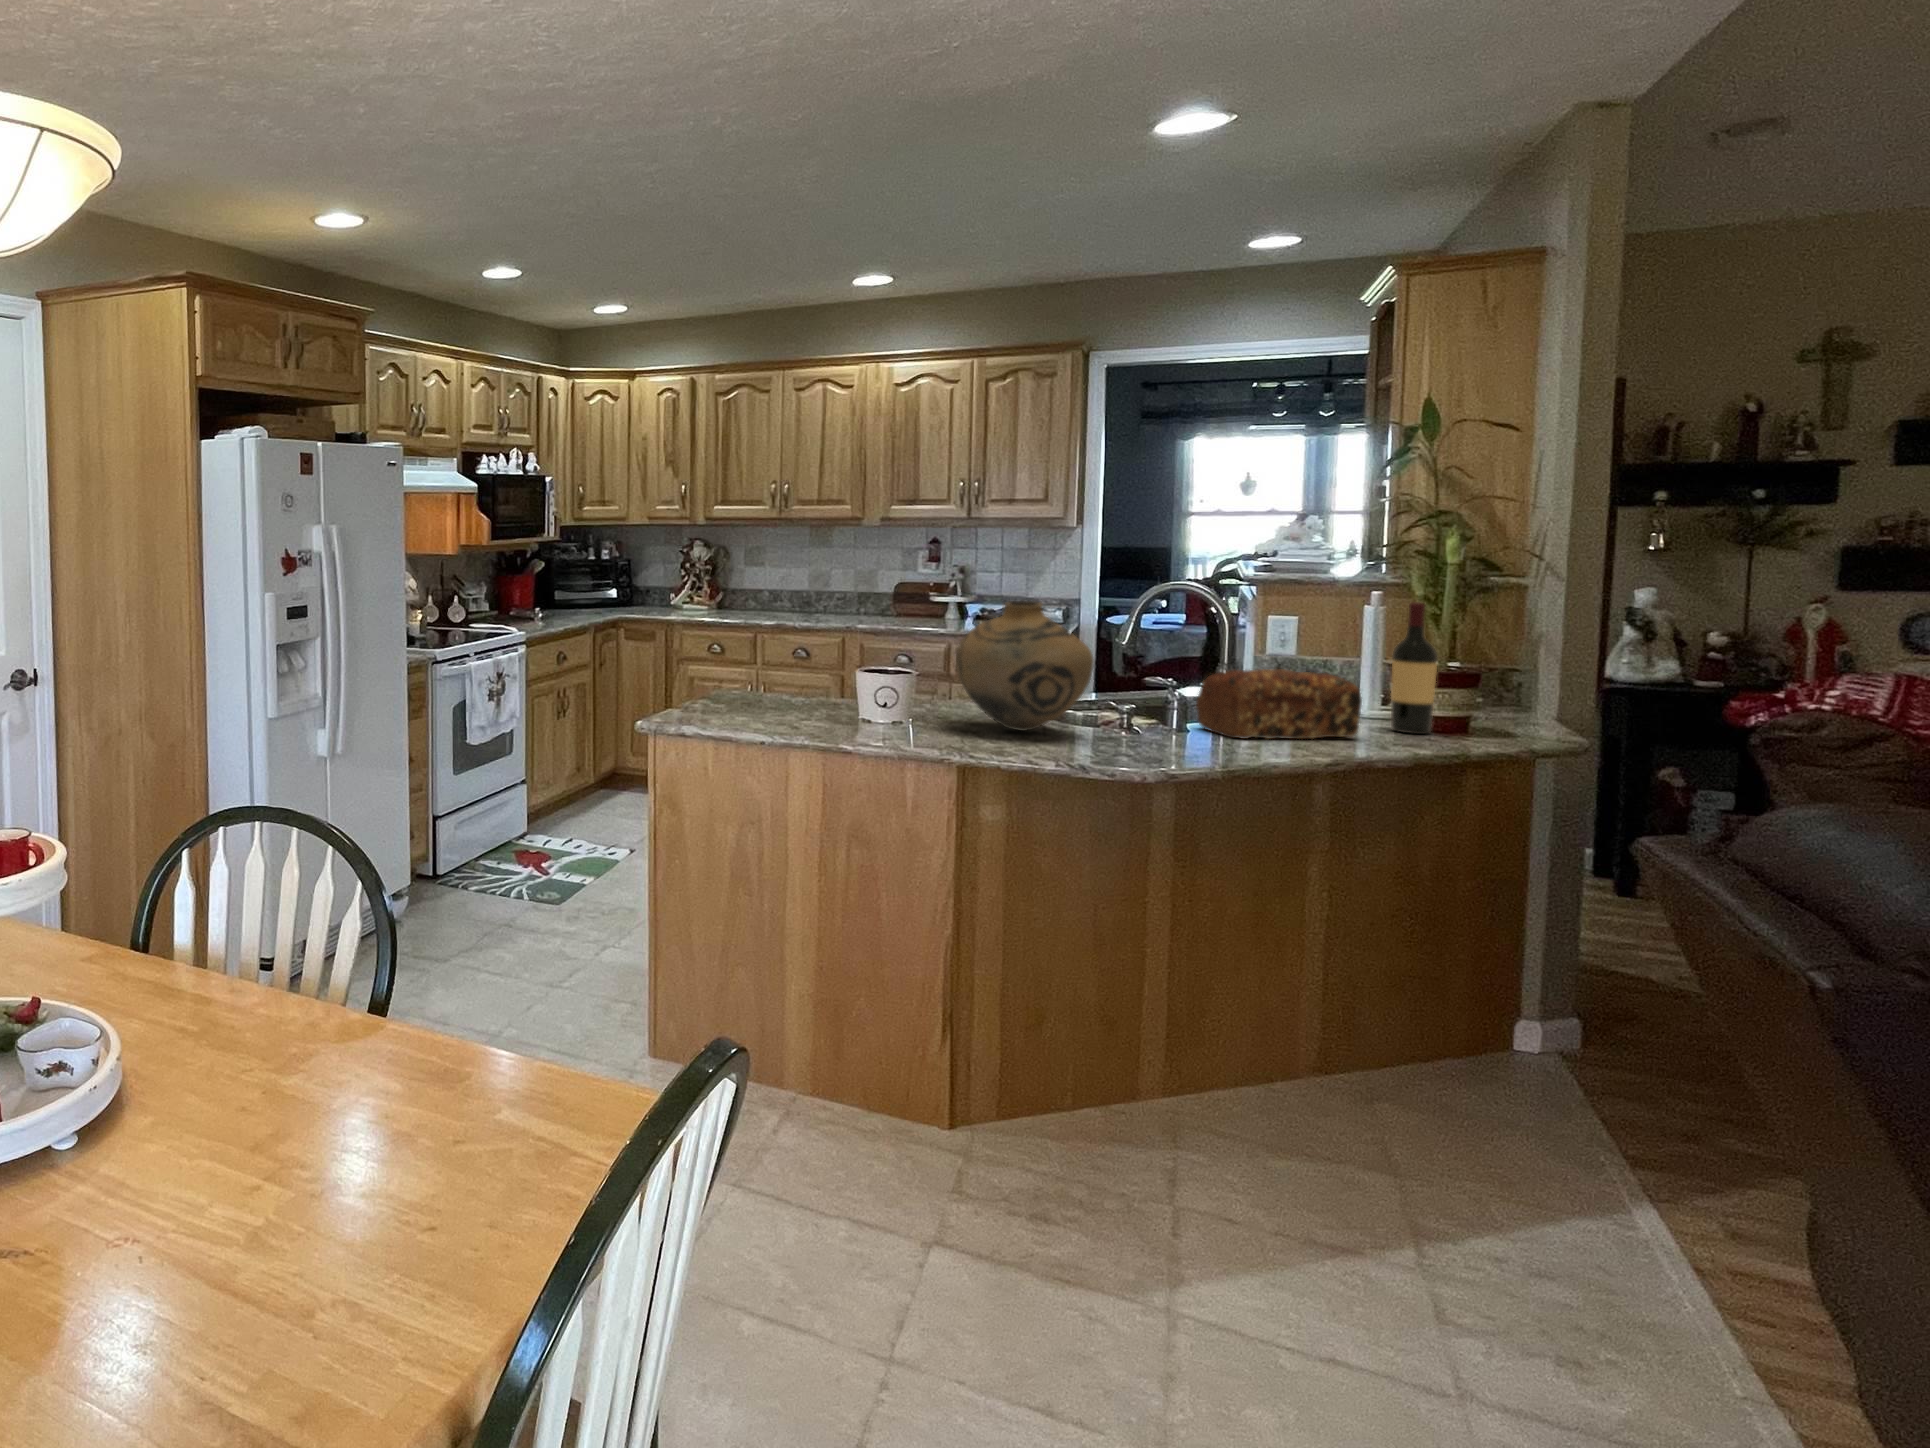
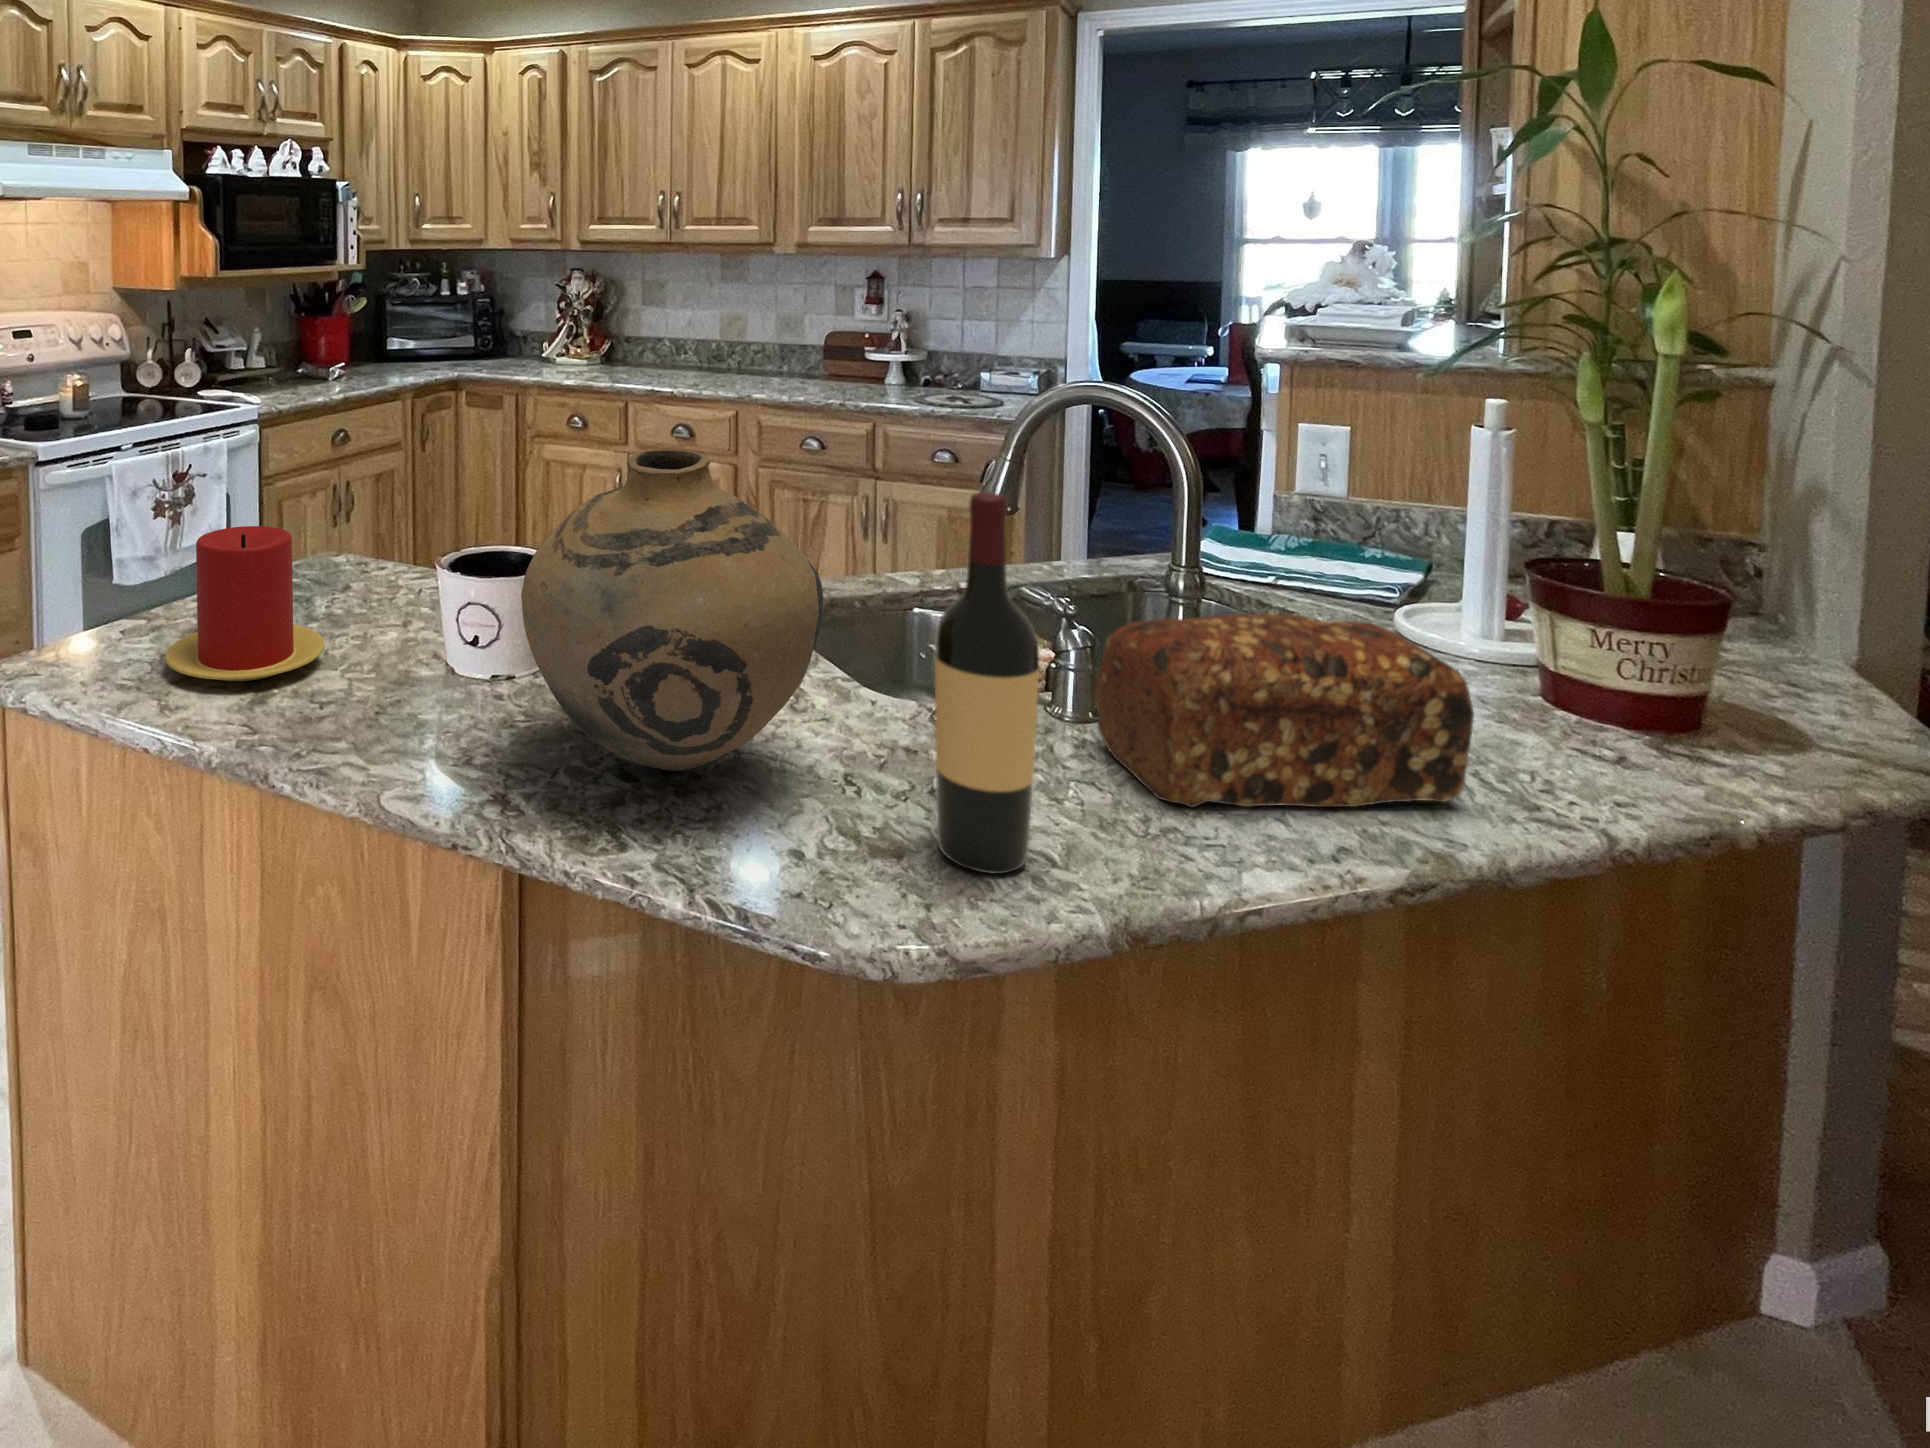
wine bottle: present [1391,602,1438,734] -> present [935,492,1039,874]
candle: none [748,650,822,714] -> present [165,526,325,681]

